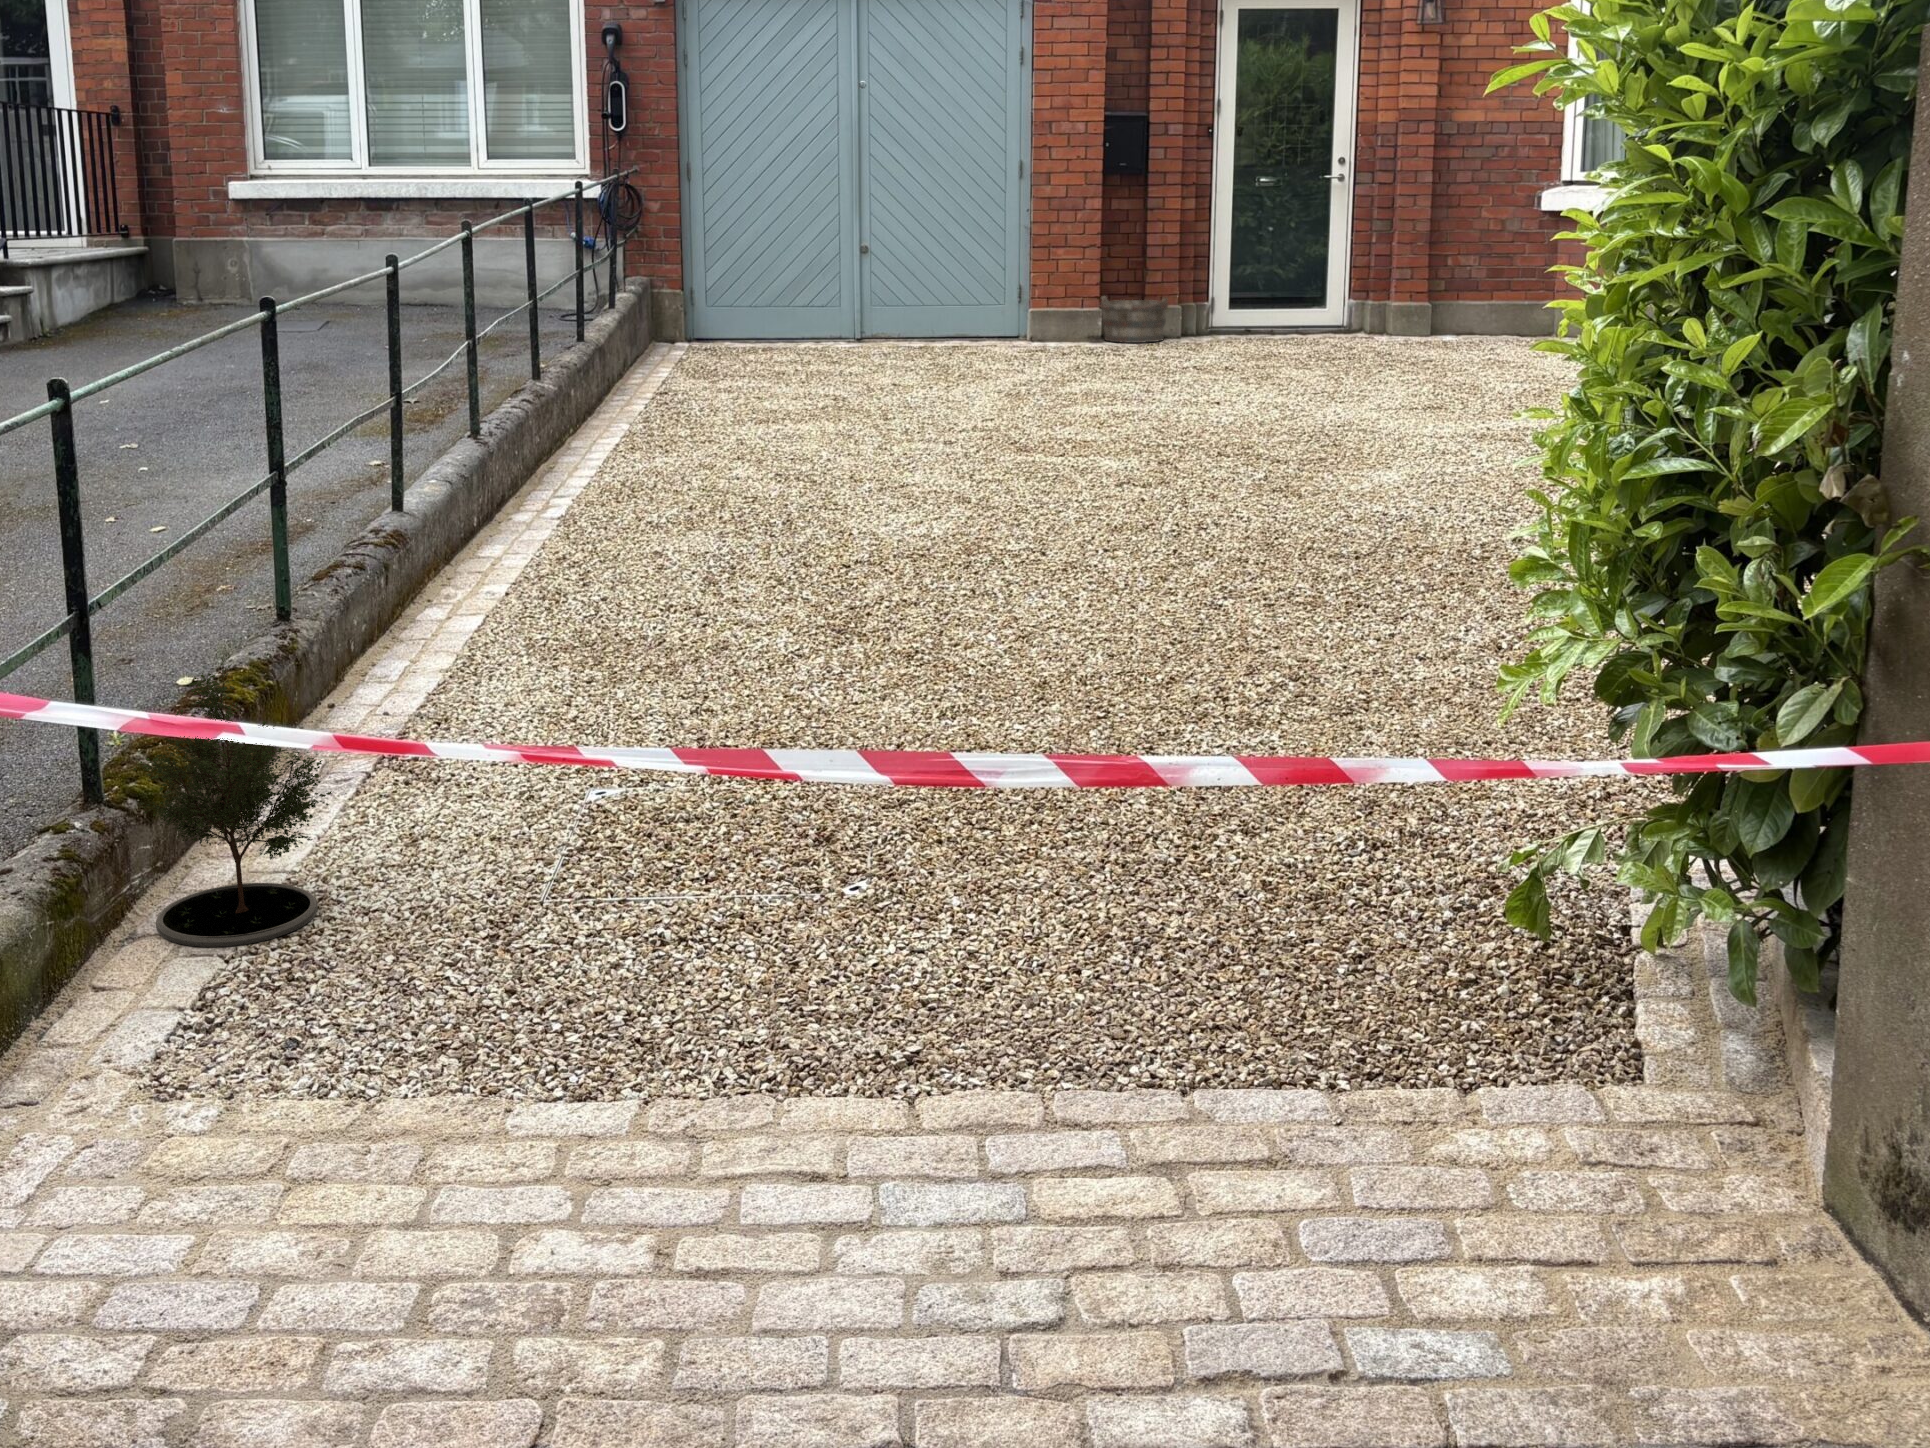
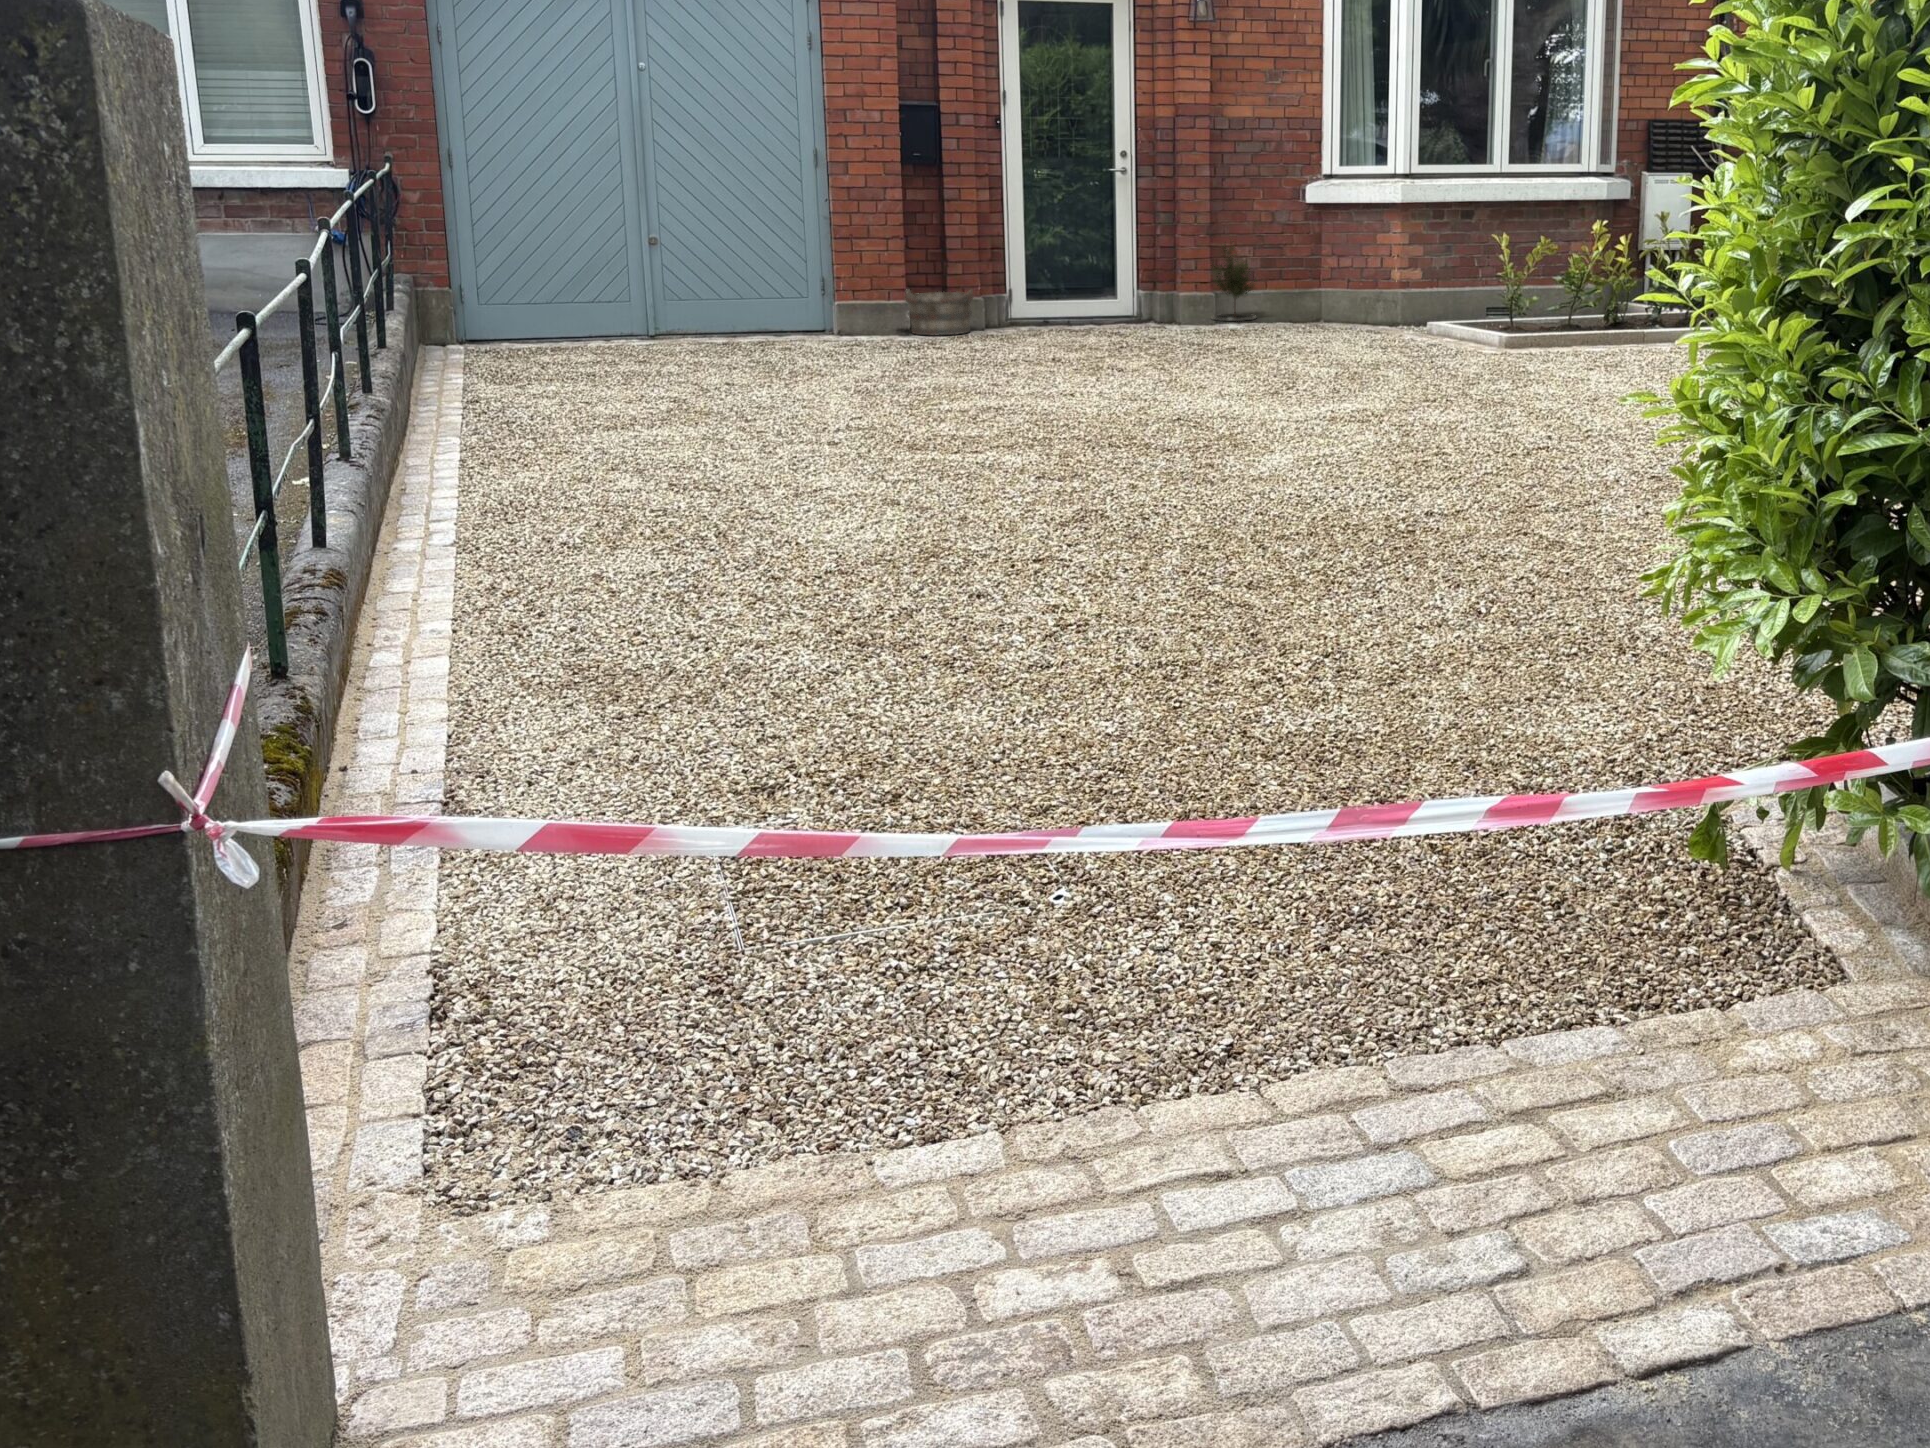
potted tree: present [134,654,332,947] -> present [1211,246,1257,321]

